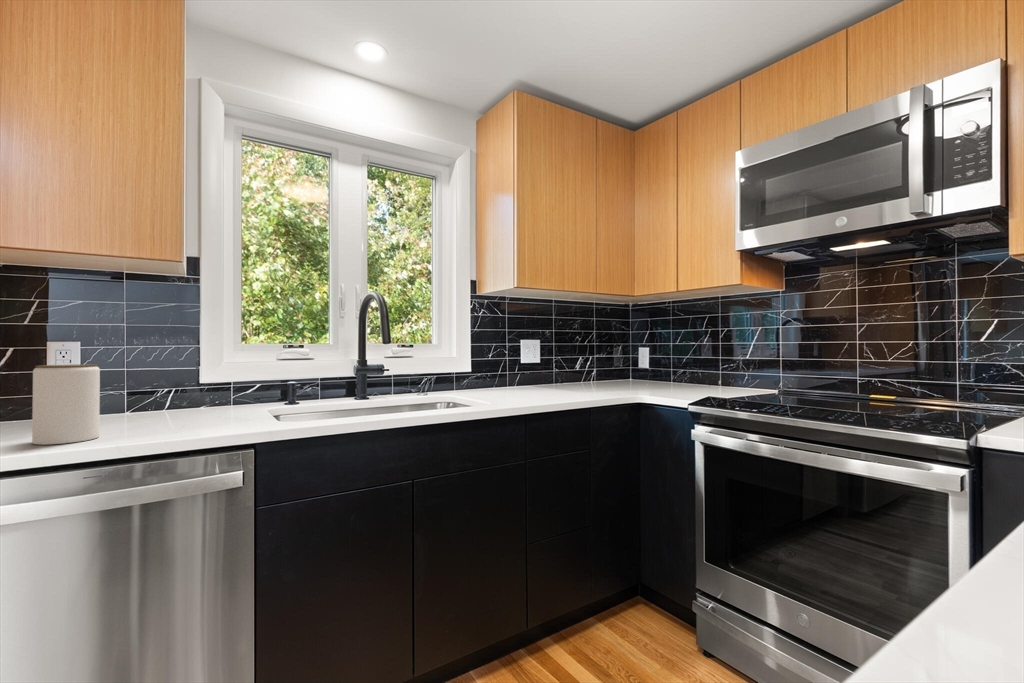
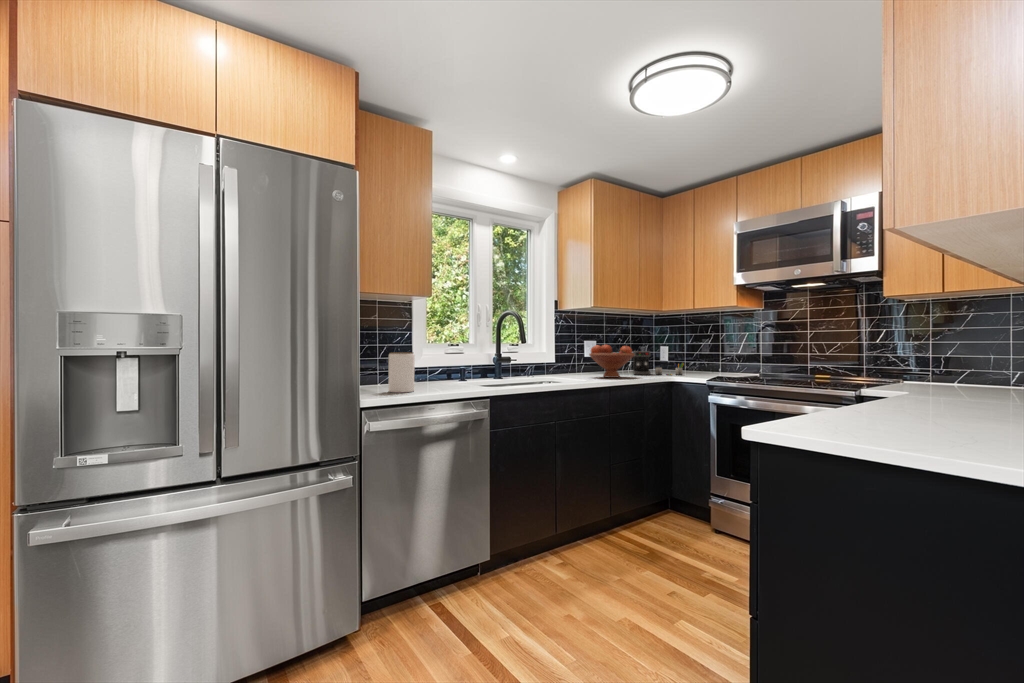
fruit bowl: none [511,346,580,397] -> present [589,345,634,378]
coffee maker: none [590,355,663,391] -> present [633,351,684,375]

